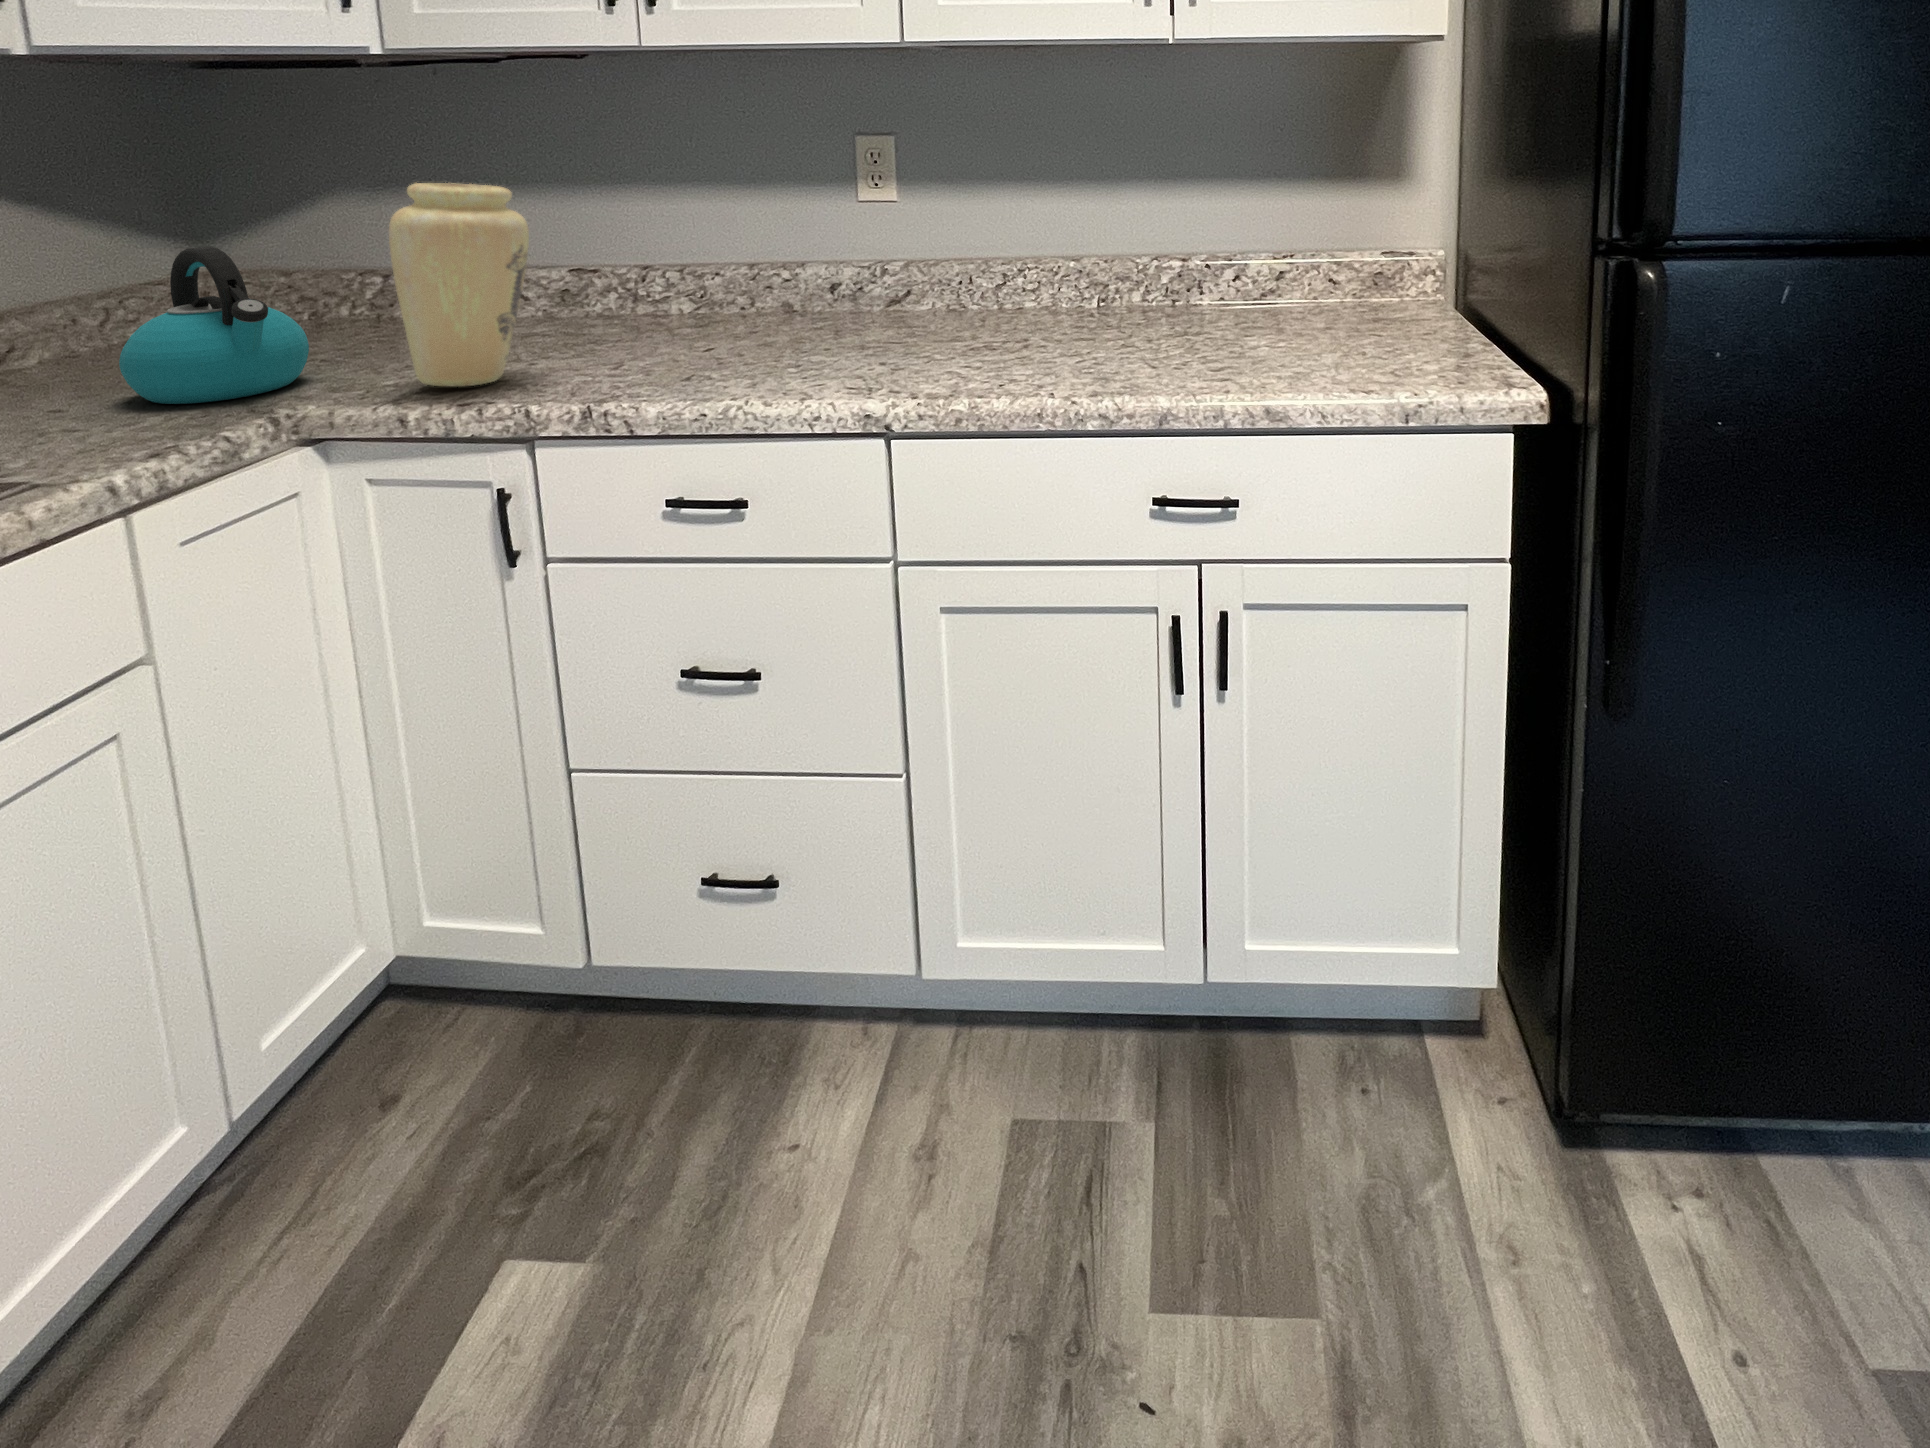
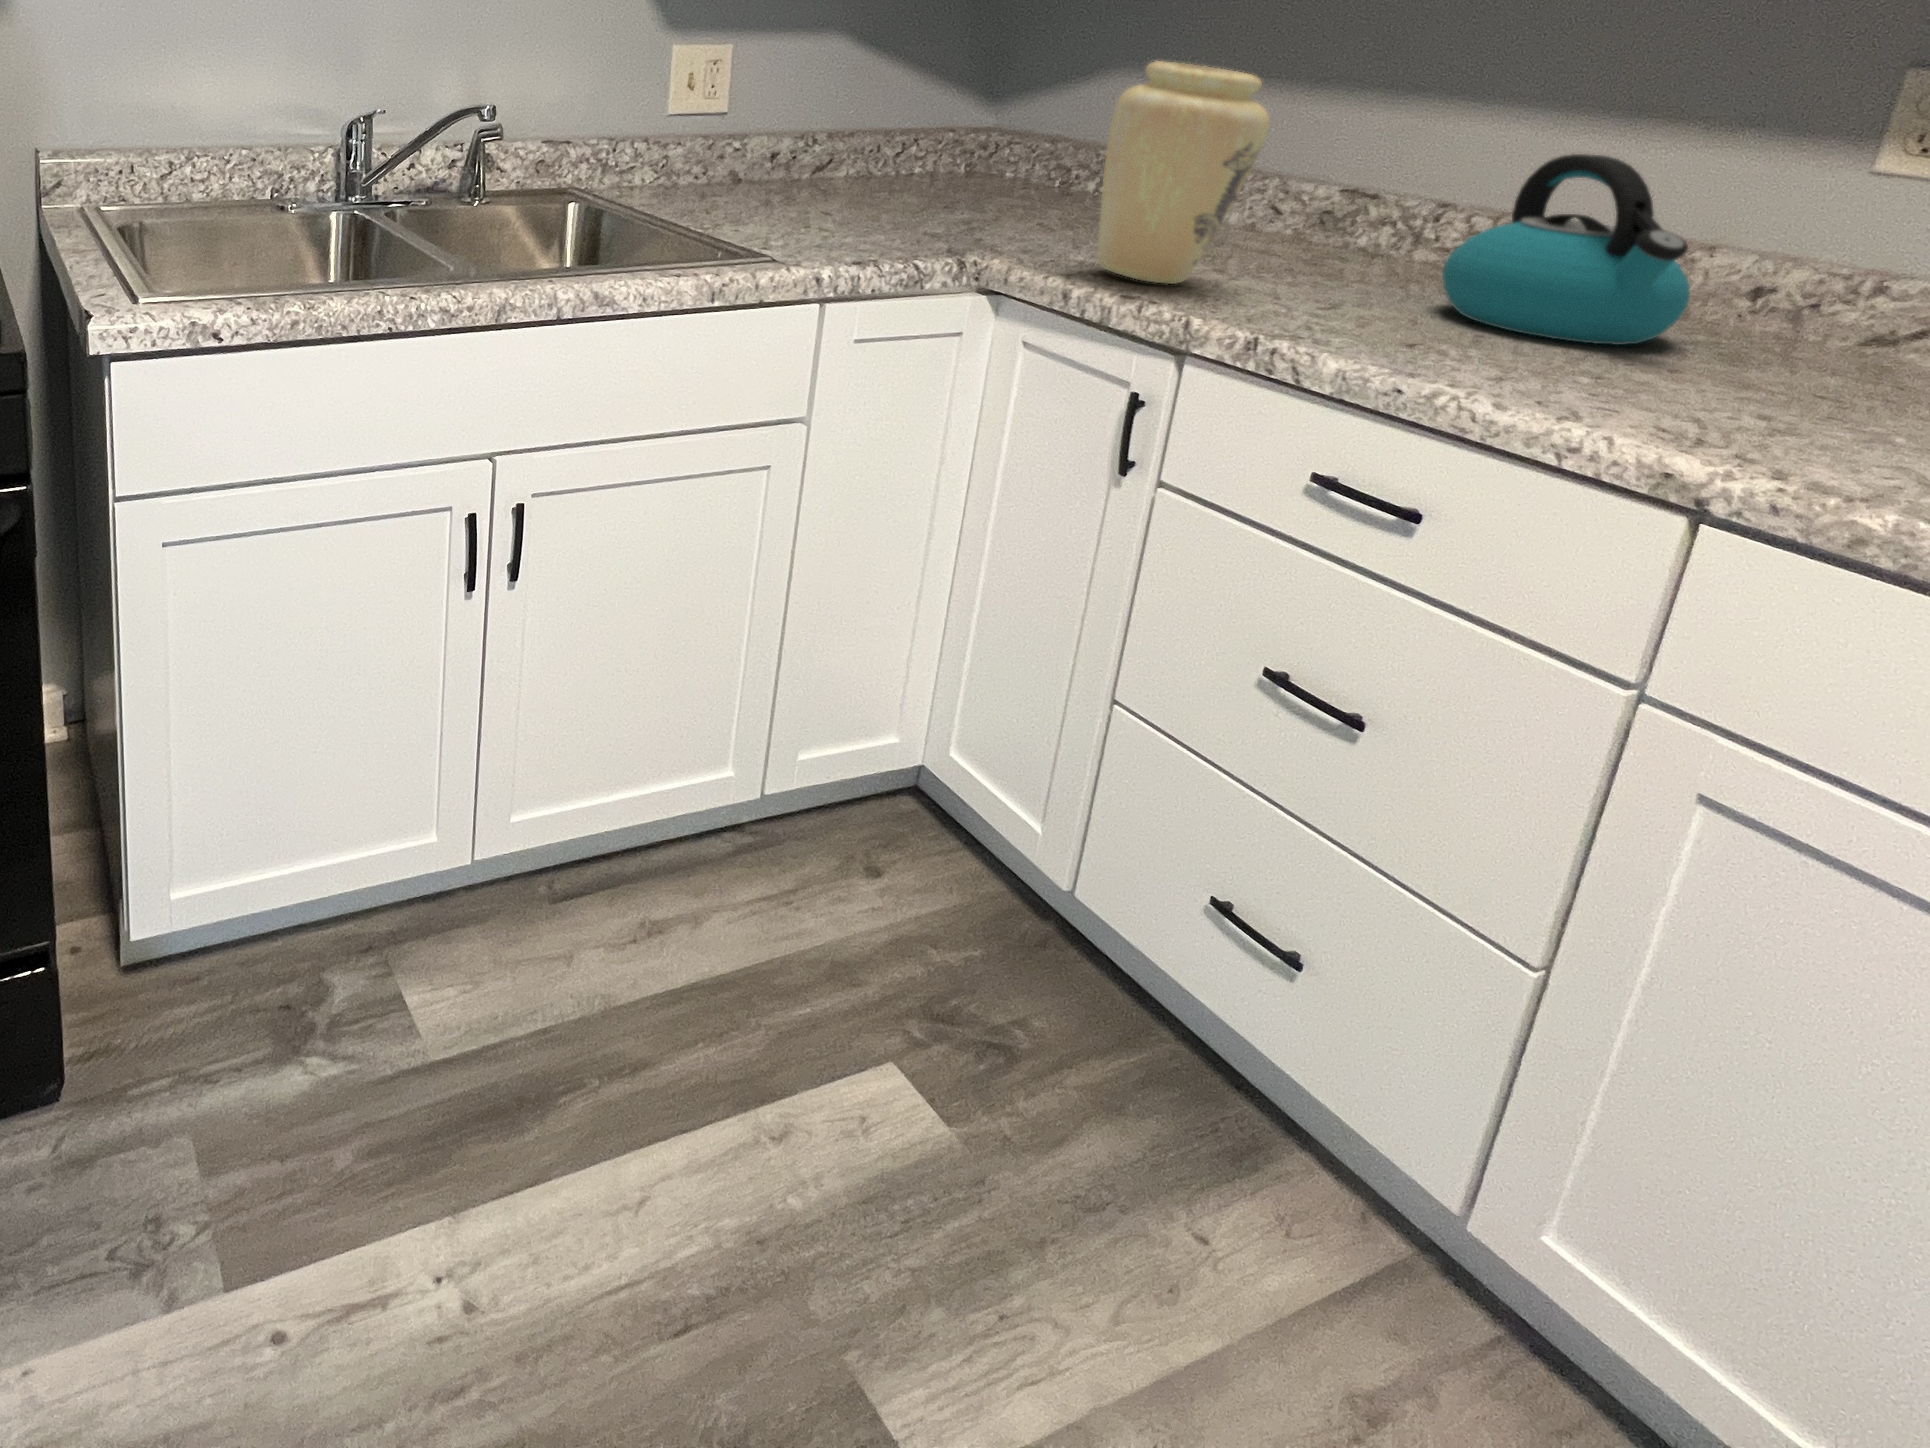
kettle: present [119,246,309,404] -> present [1442,154,1690,345]

